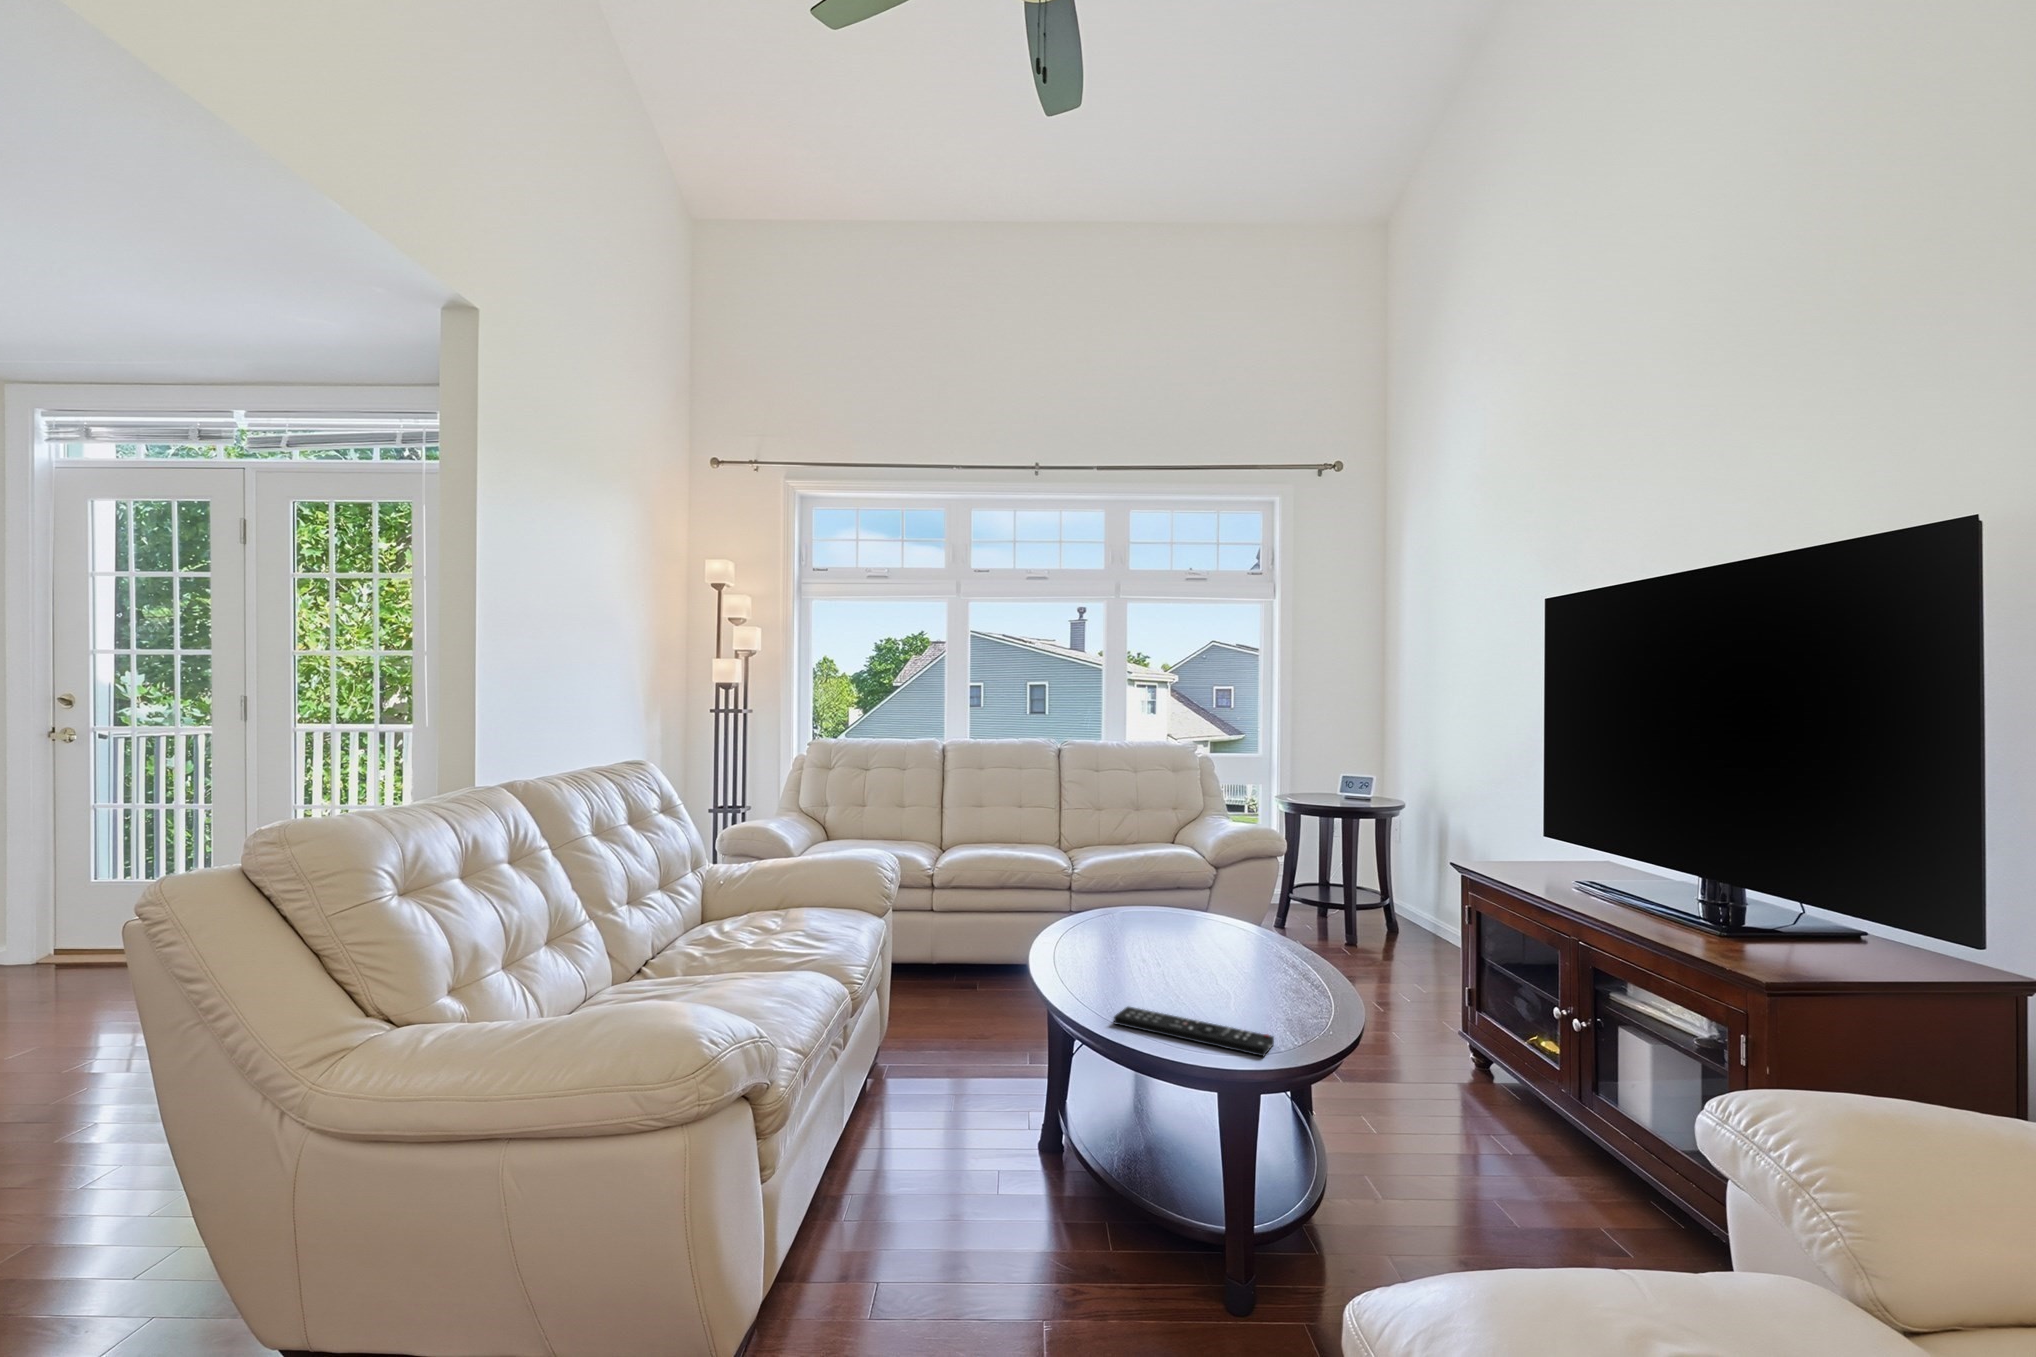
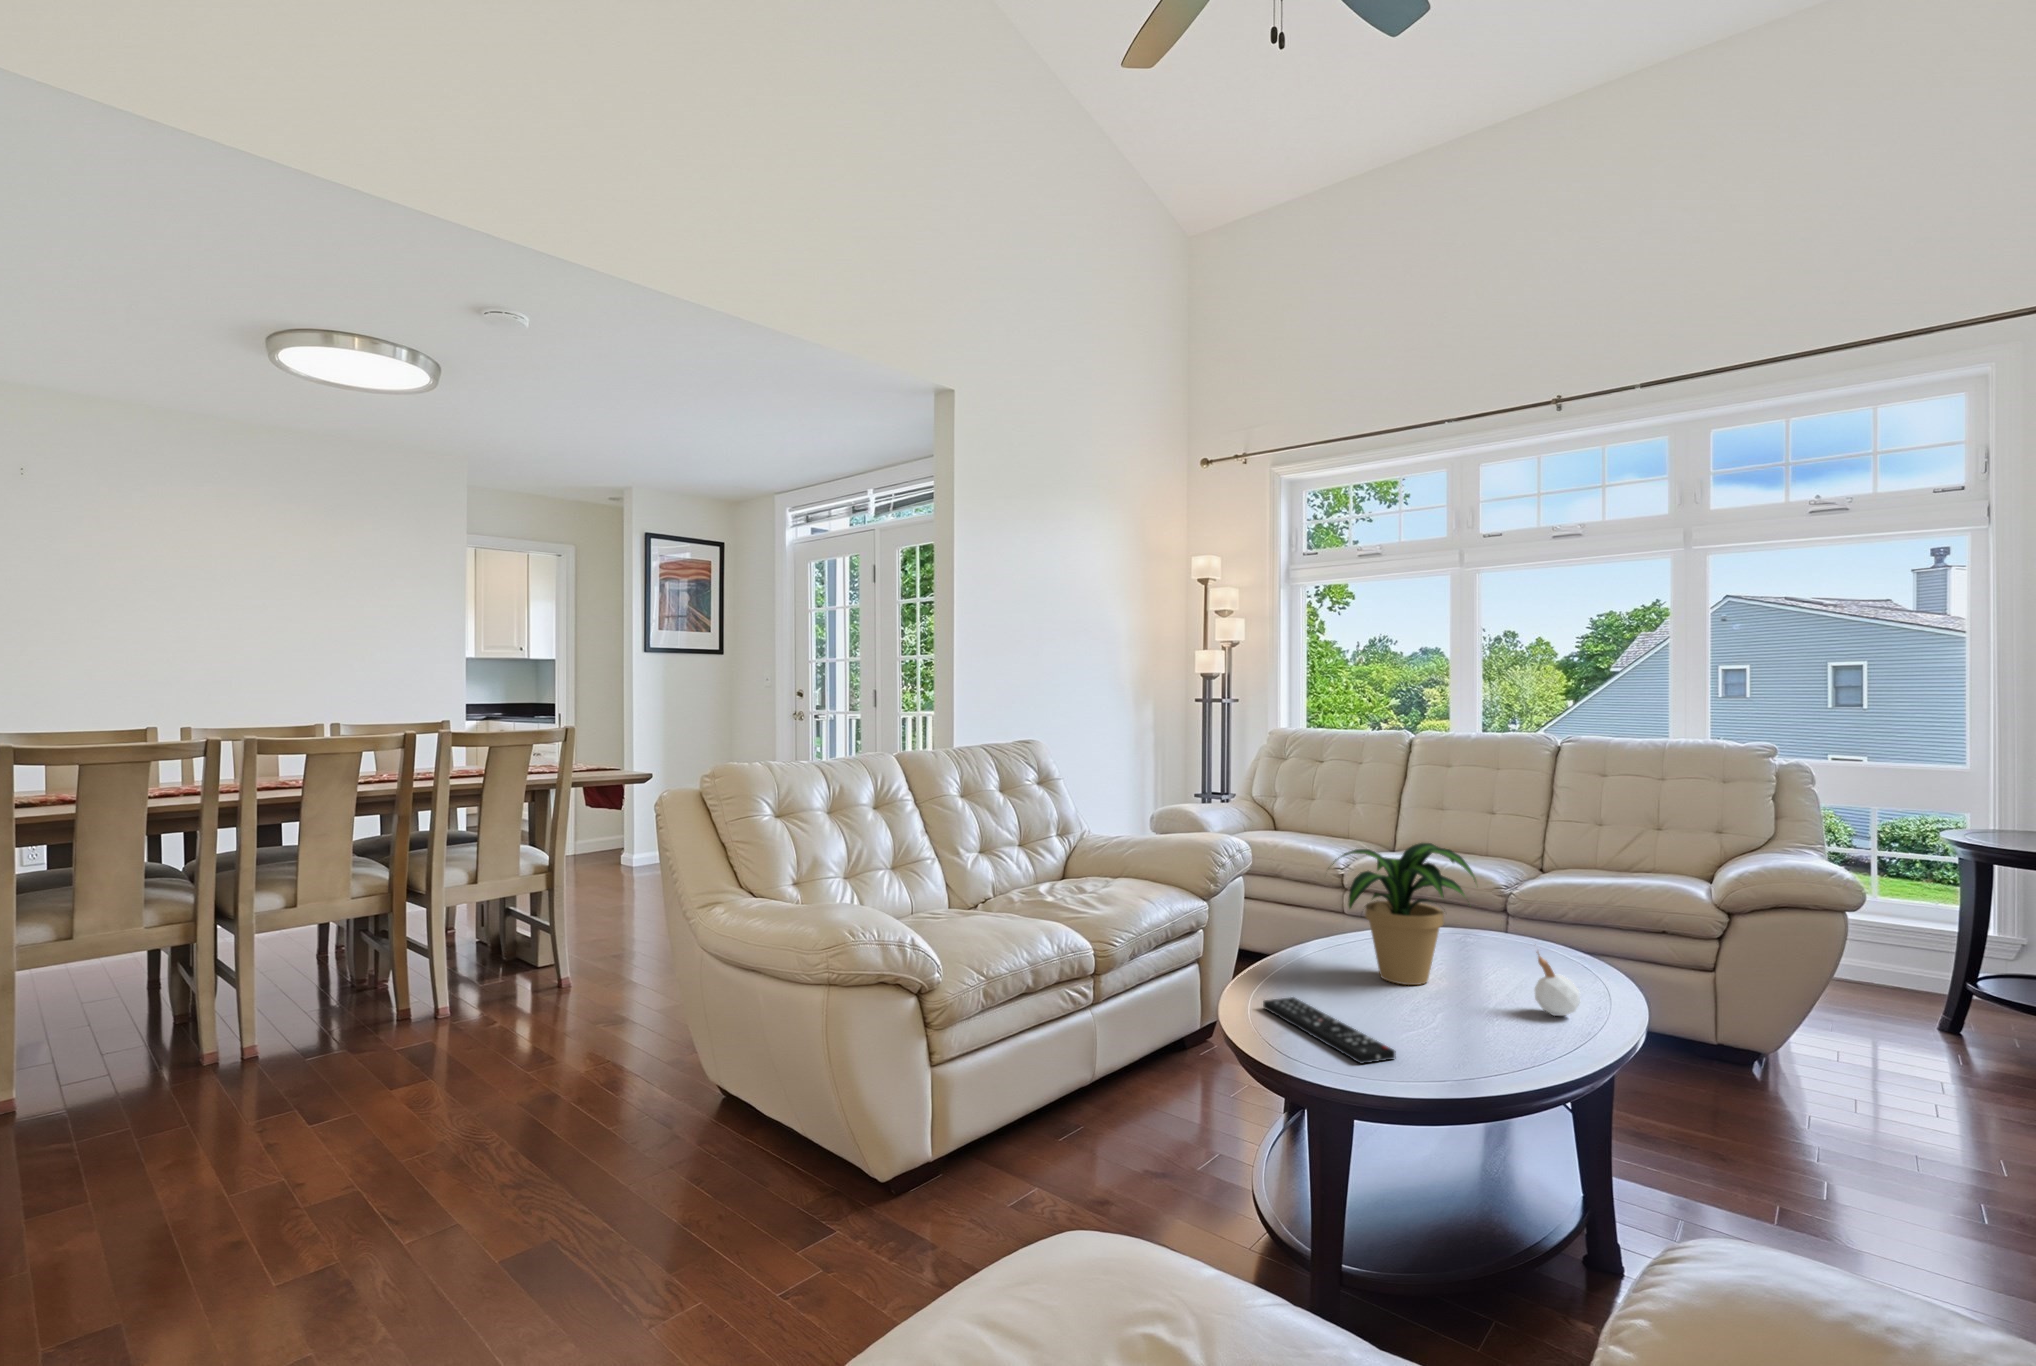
potted plant: none [1092,842,1222,973] -> present [1332,843,1476,985]
candle: none [1271,918,1305,976] -> present [1534,944,1580,1016]

